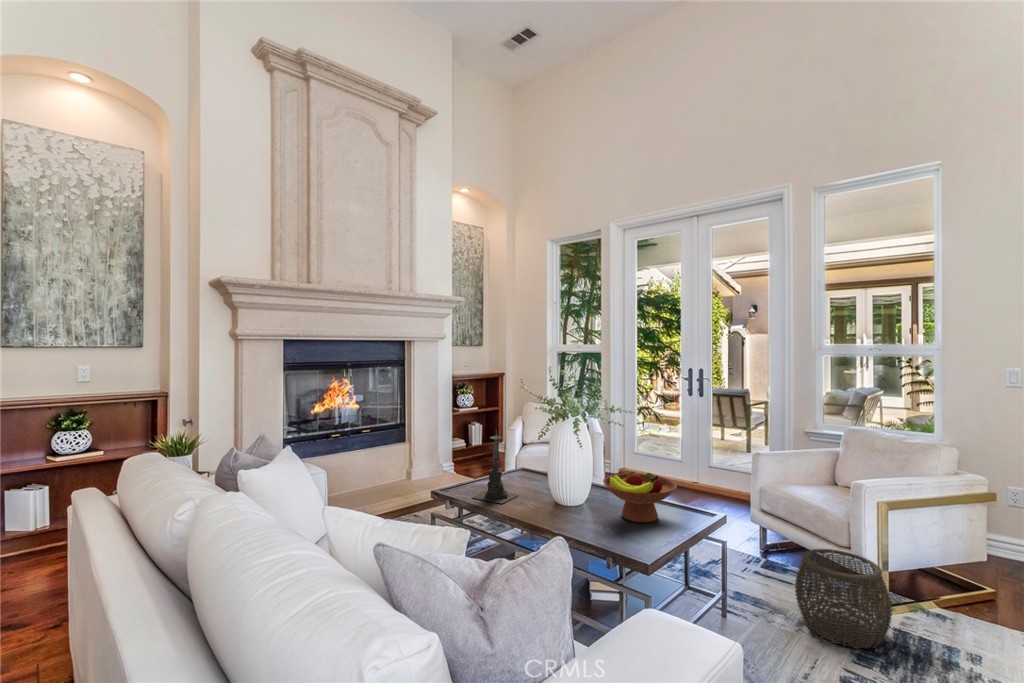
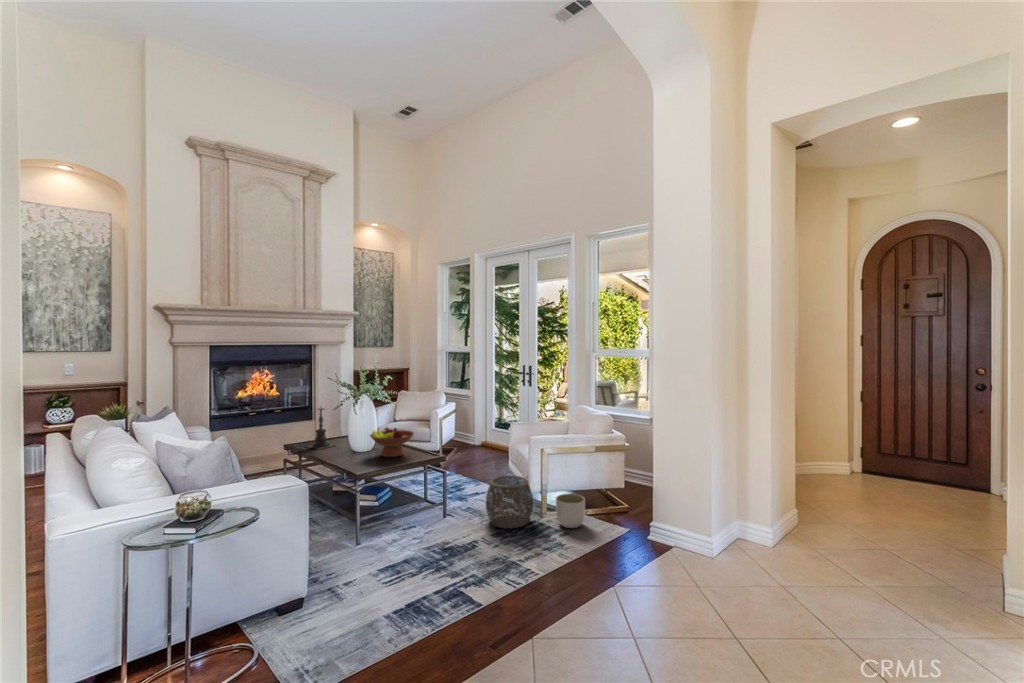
planter: none [921,582,987,647] -> present [556,494,585,528]

